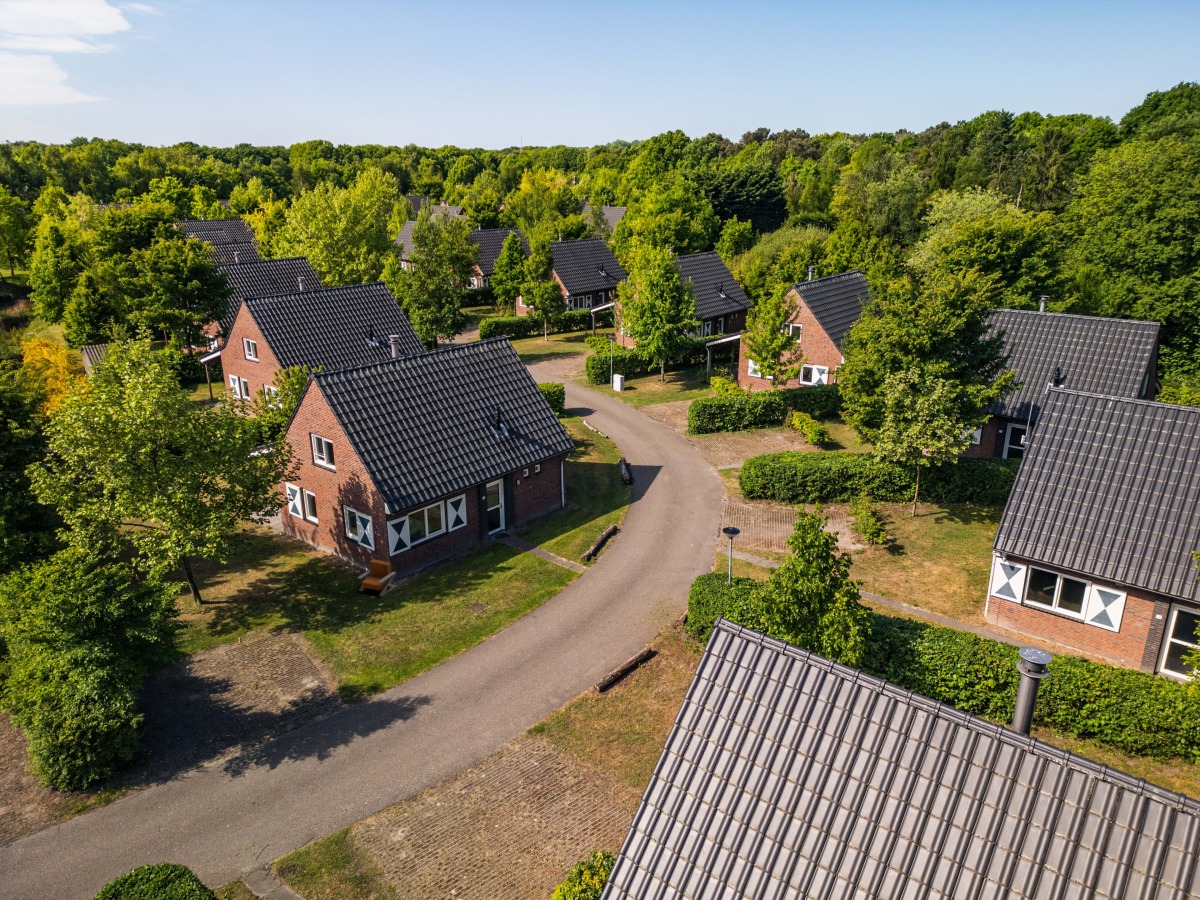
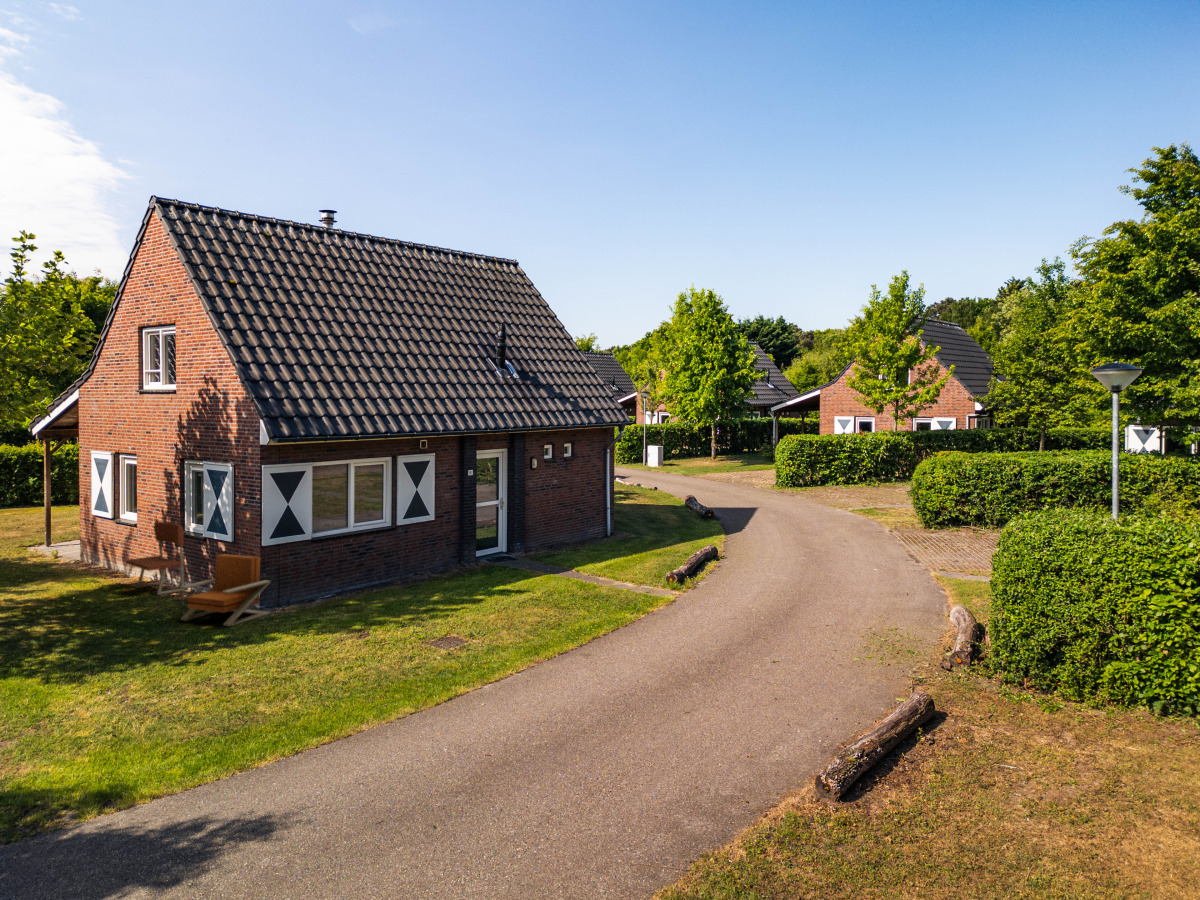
bench: none [320,531,351,570] -> present [126,522,185,595]

